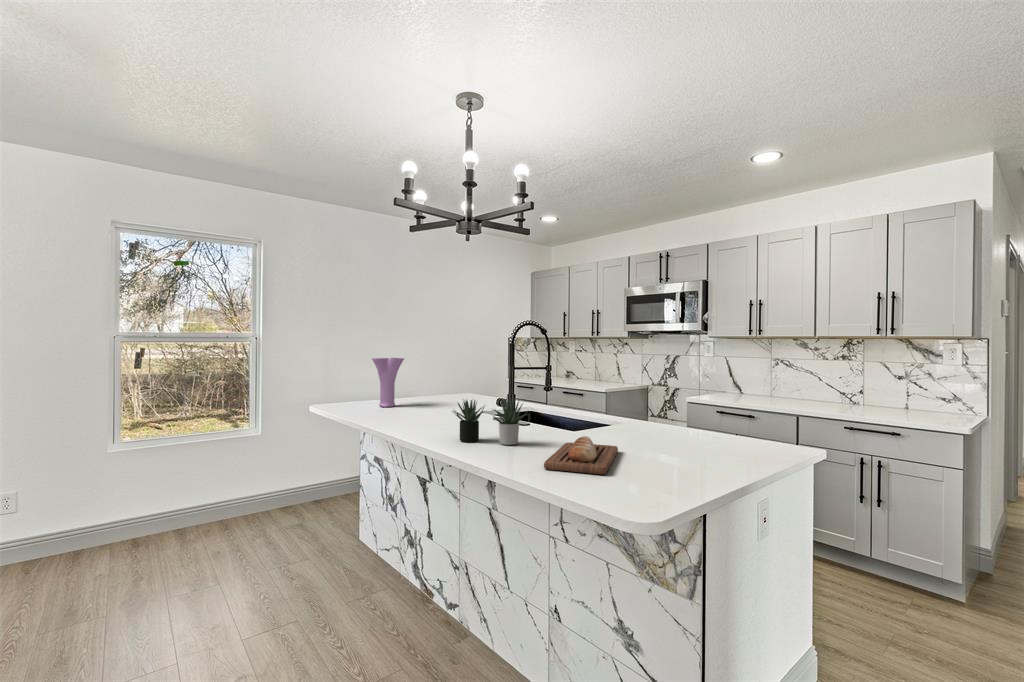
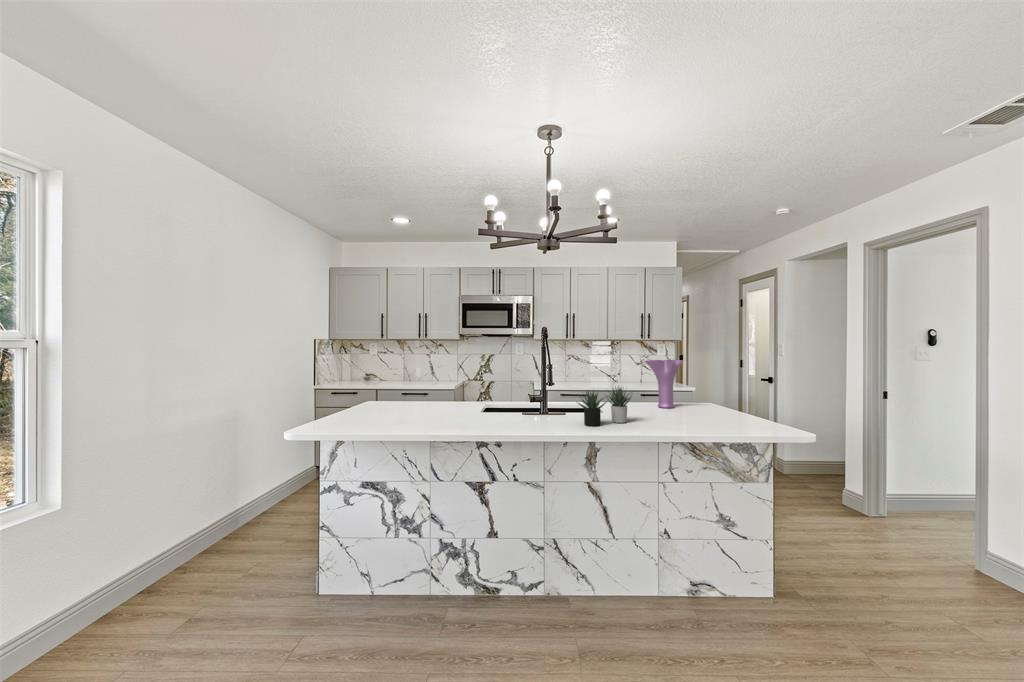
vase: present [372,358,404,407] -> present [645,360,683,408]
bread loaf: present [544,436,618,474] -> none [651,407,732,428]

